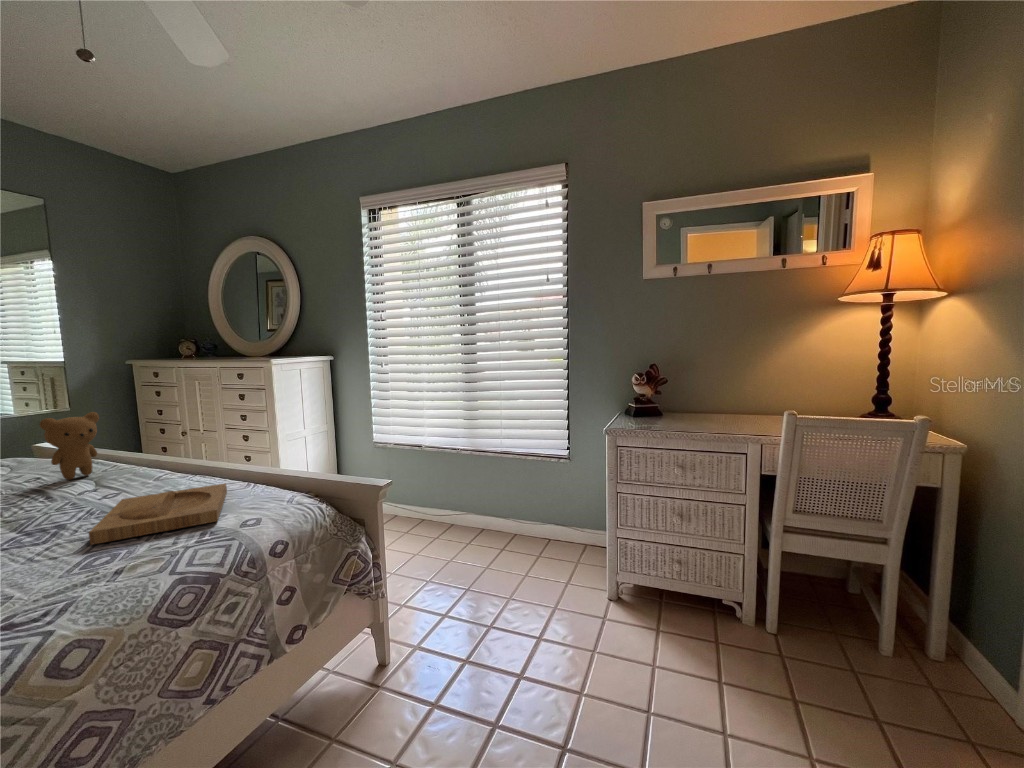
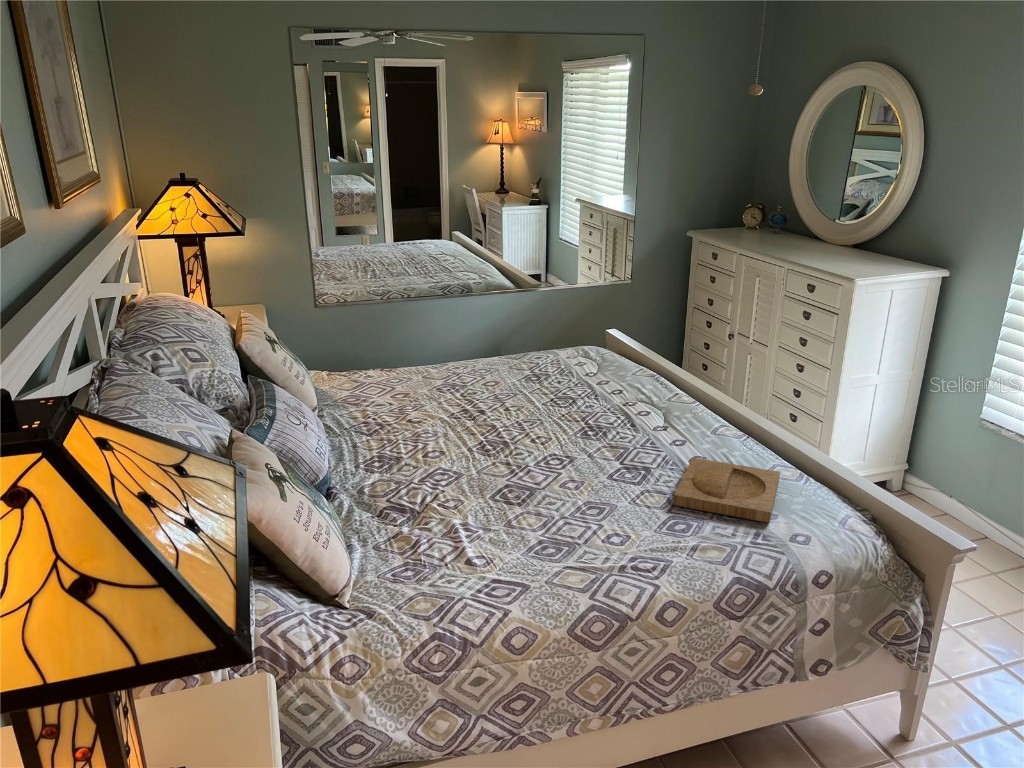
teddy bear: present [40,412,99,480] -> none [636,344,676,406]

